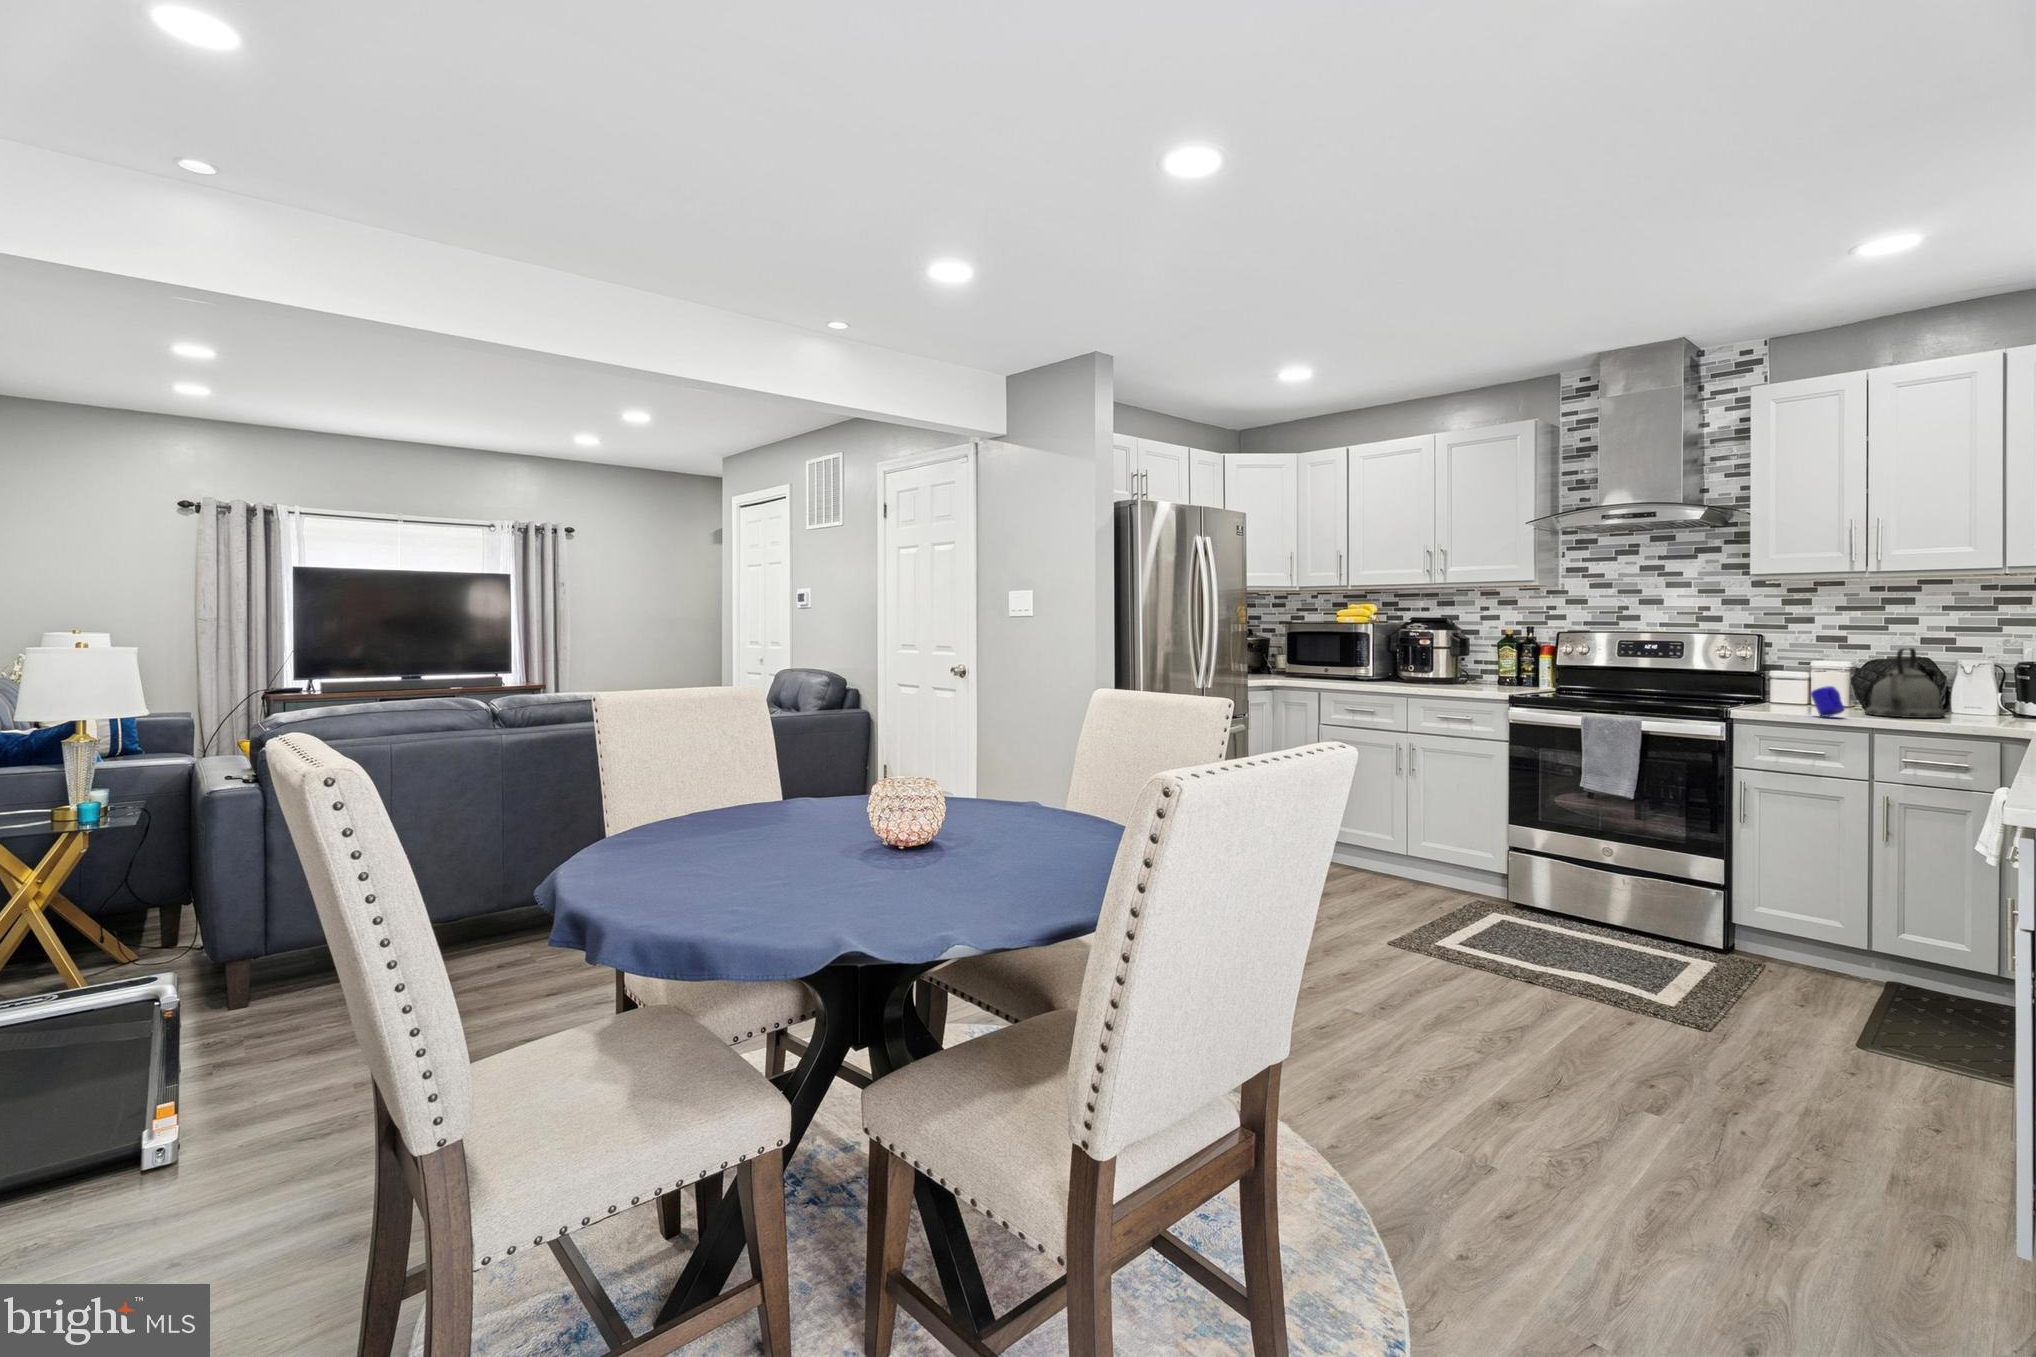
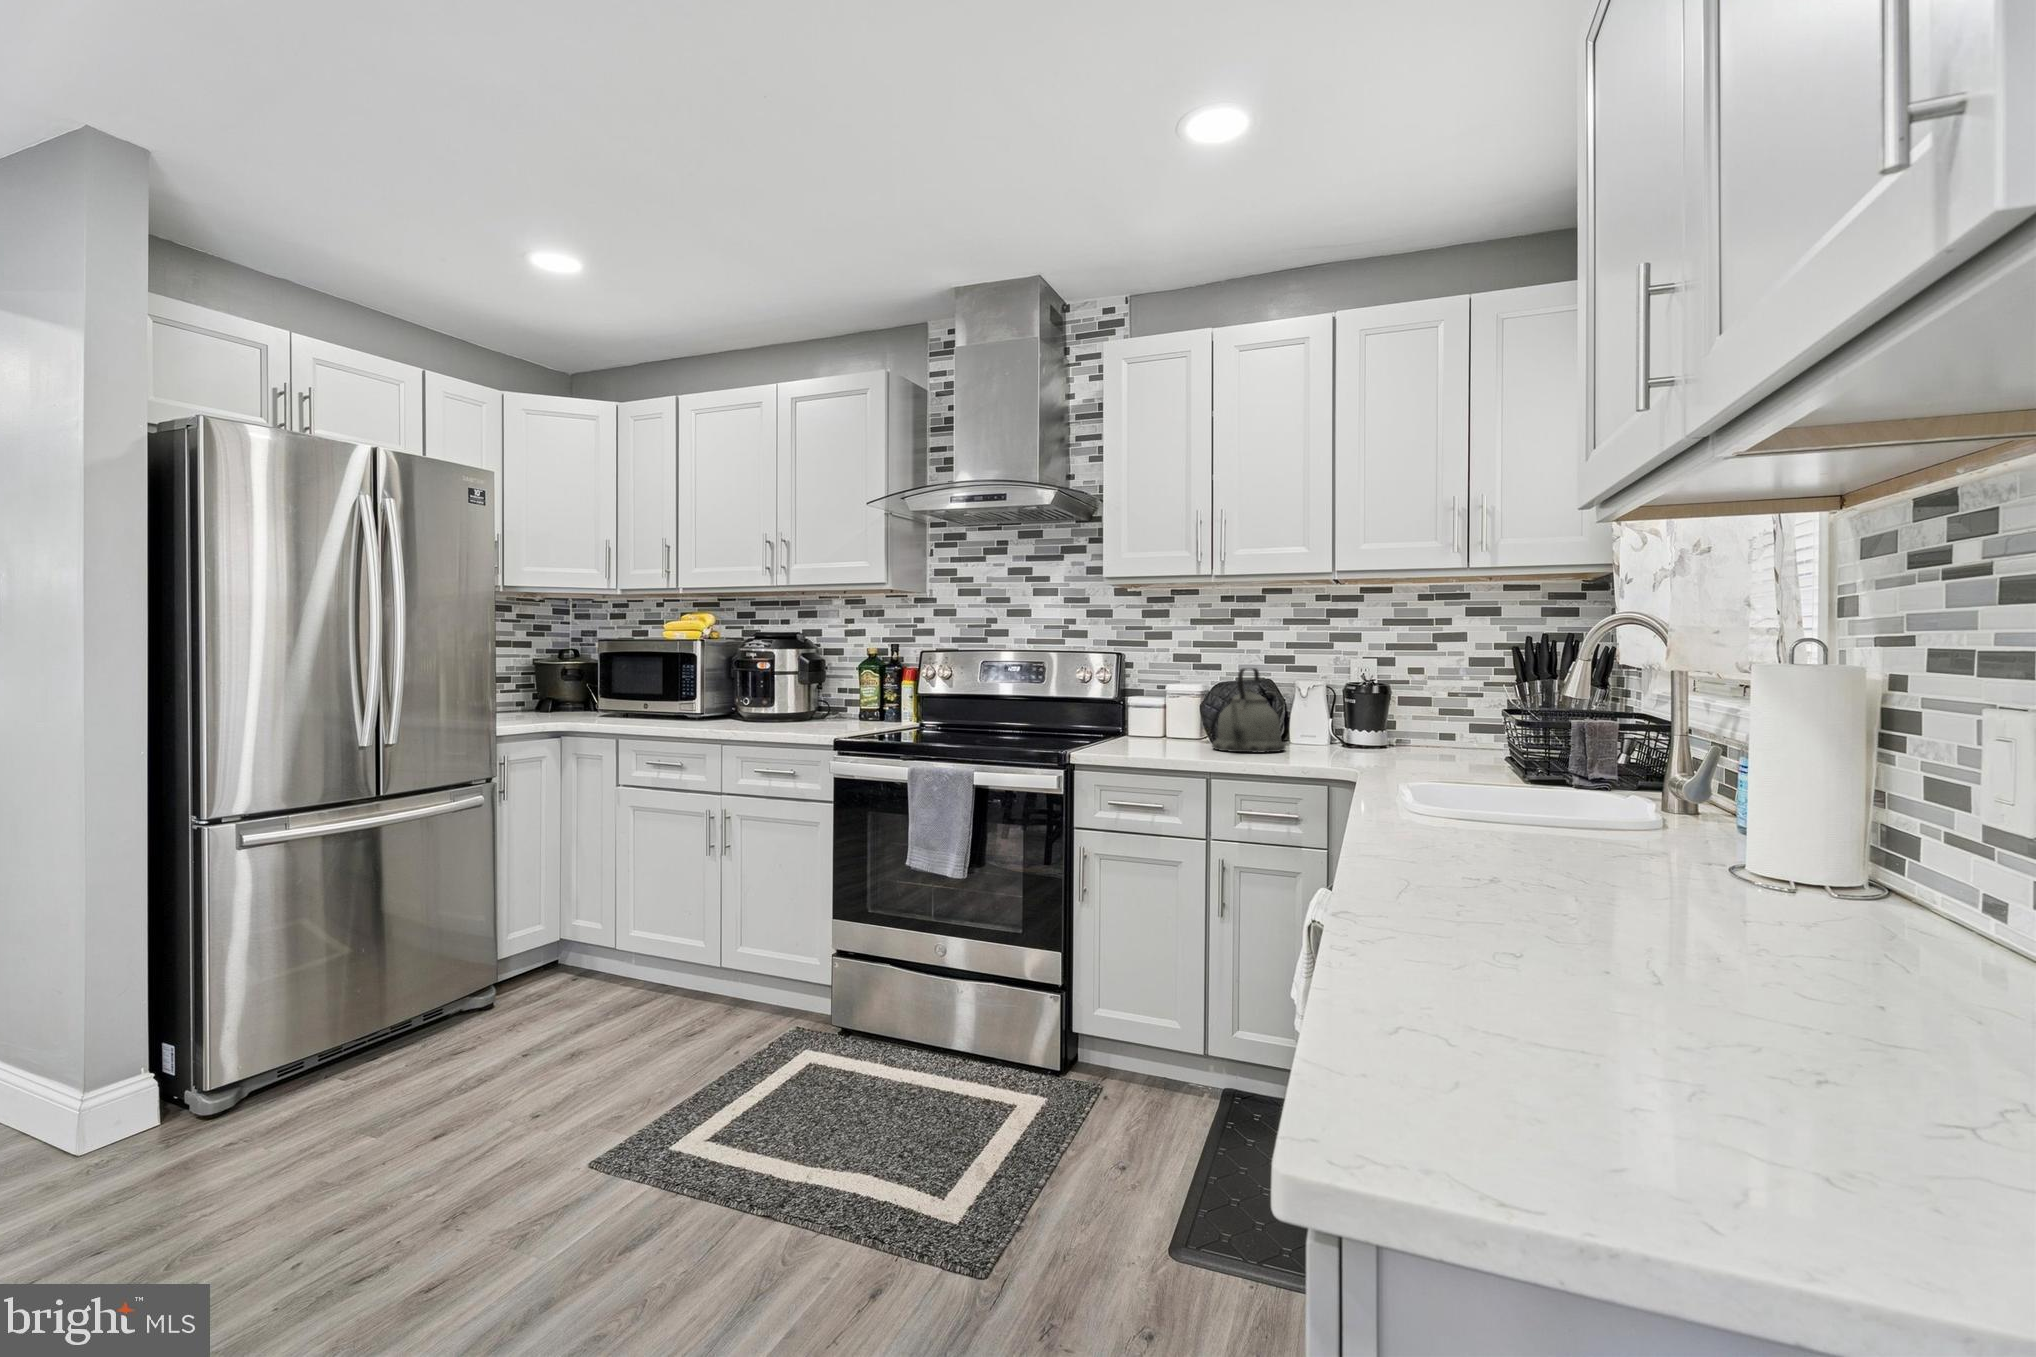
mug: present [1811,686,1845,717] -> none [1153,715,1187,753]

